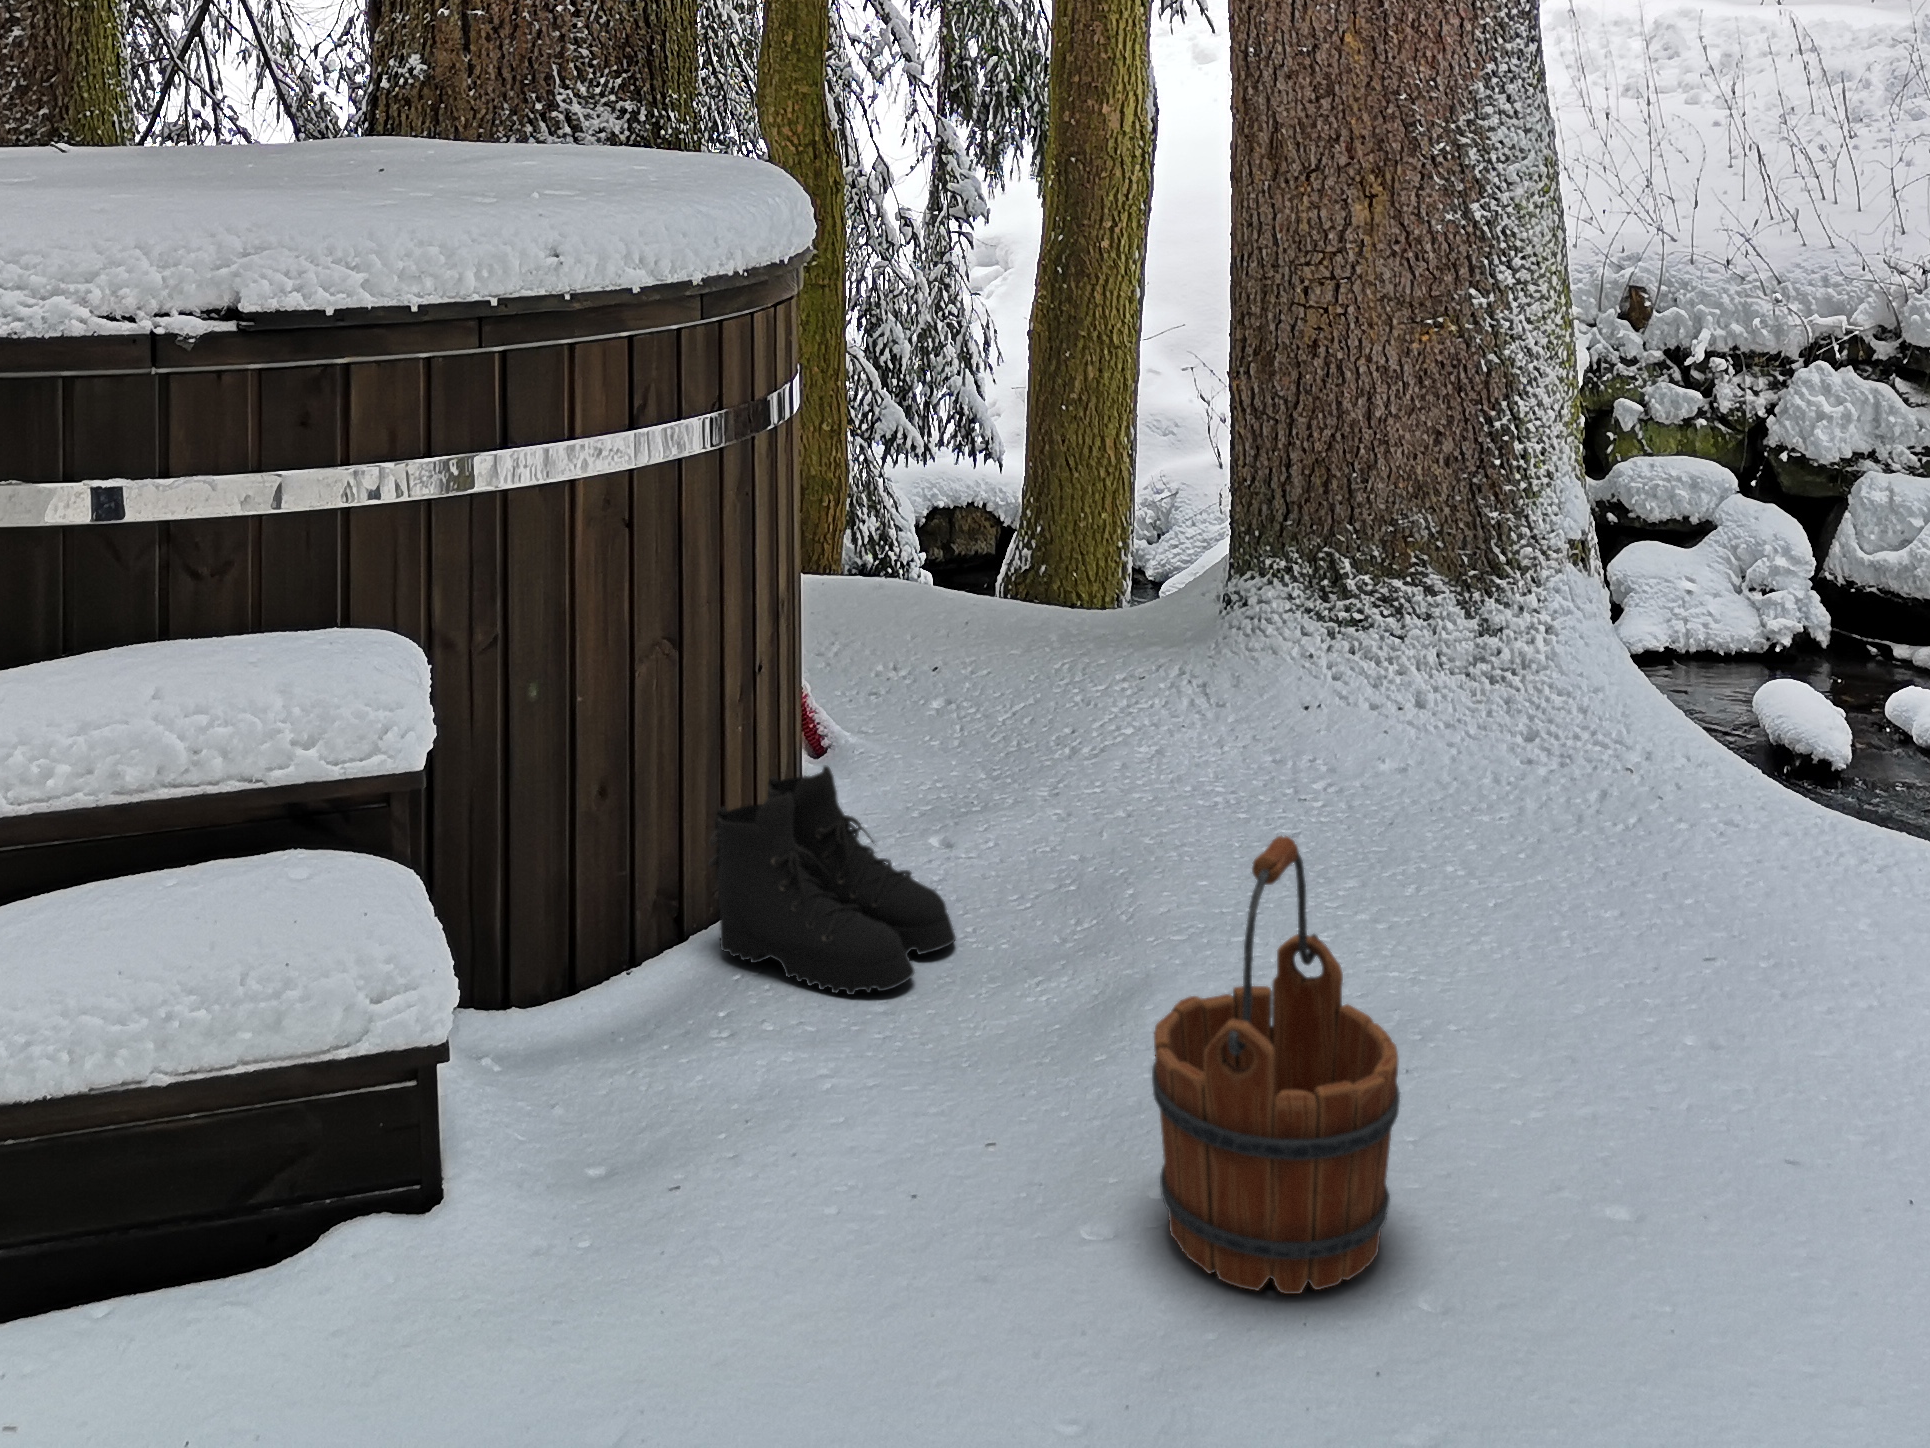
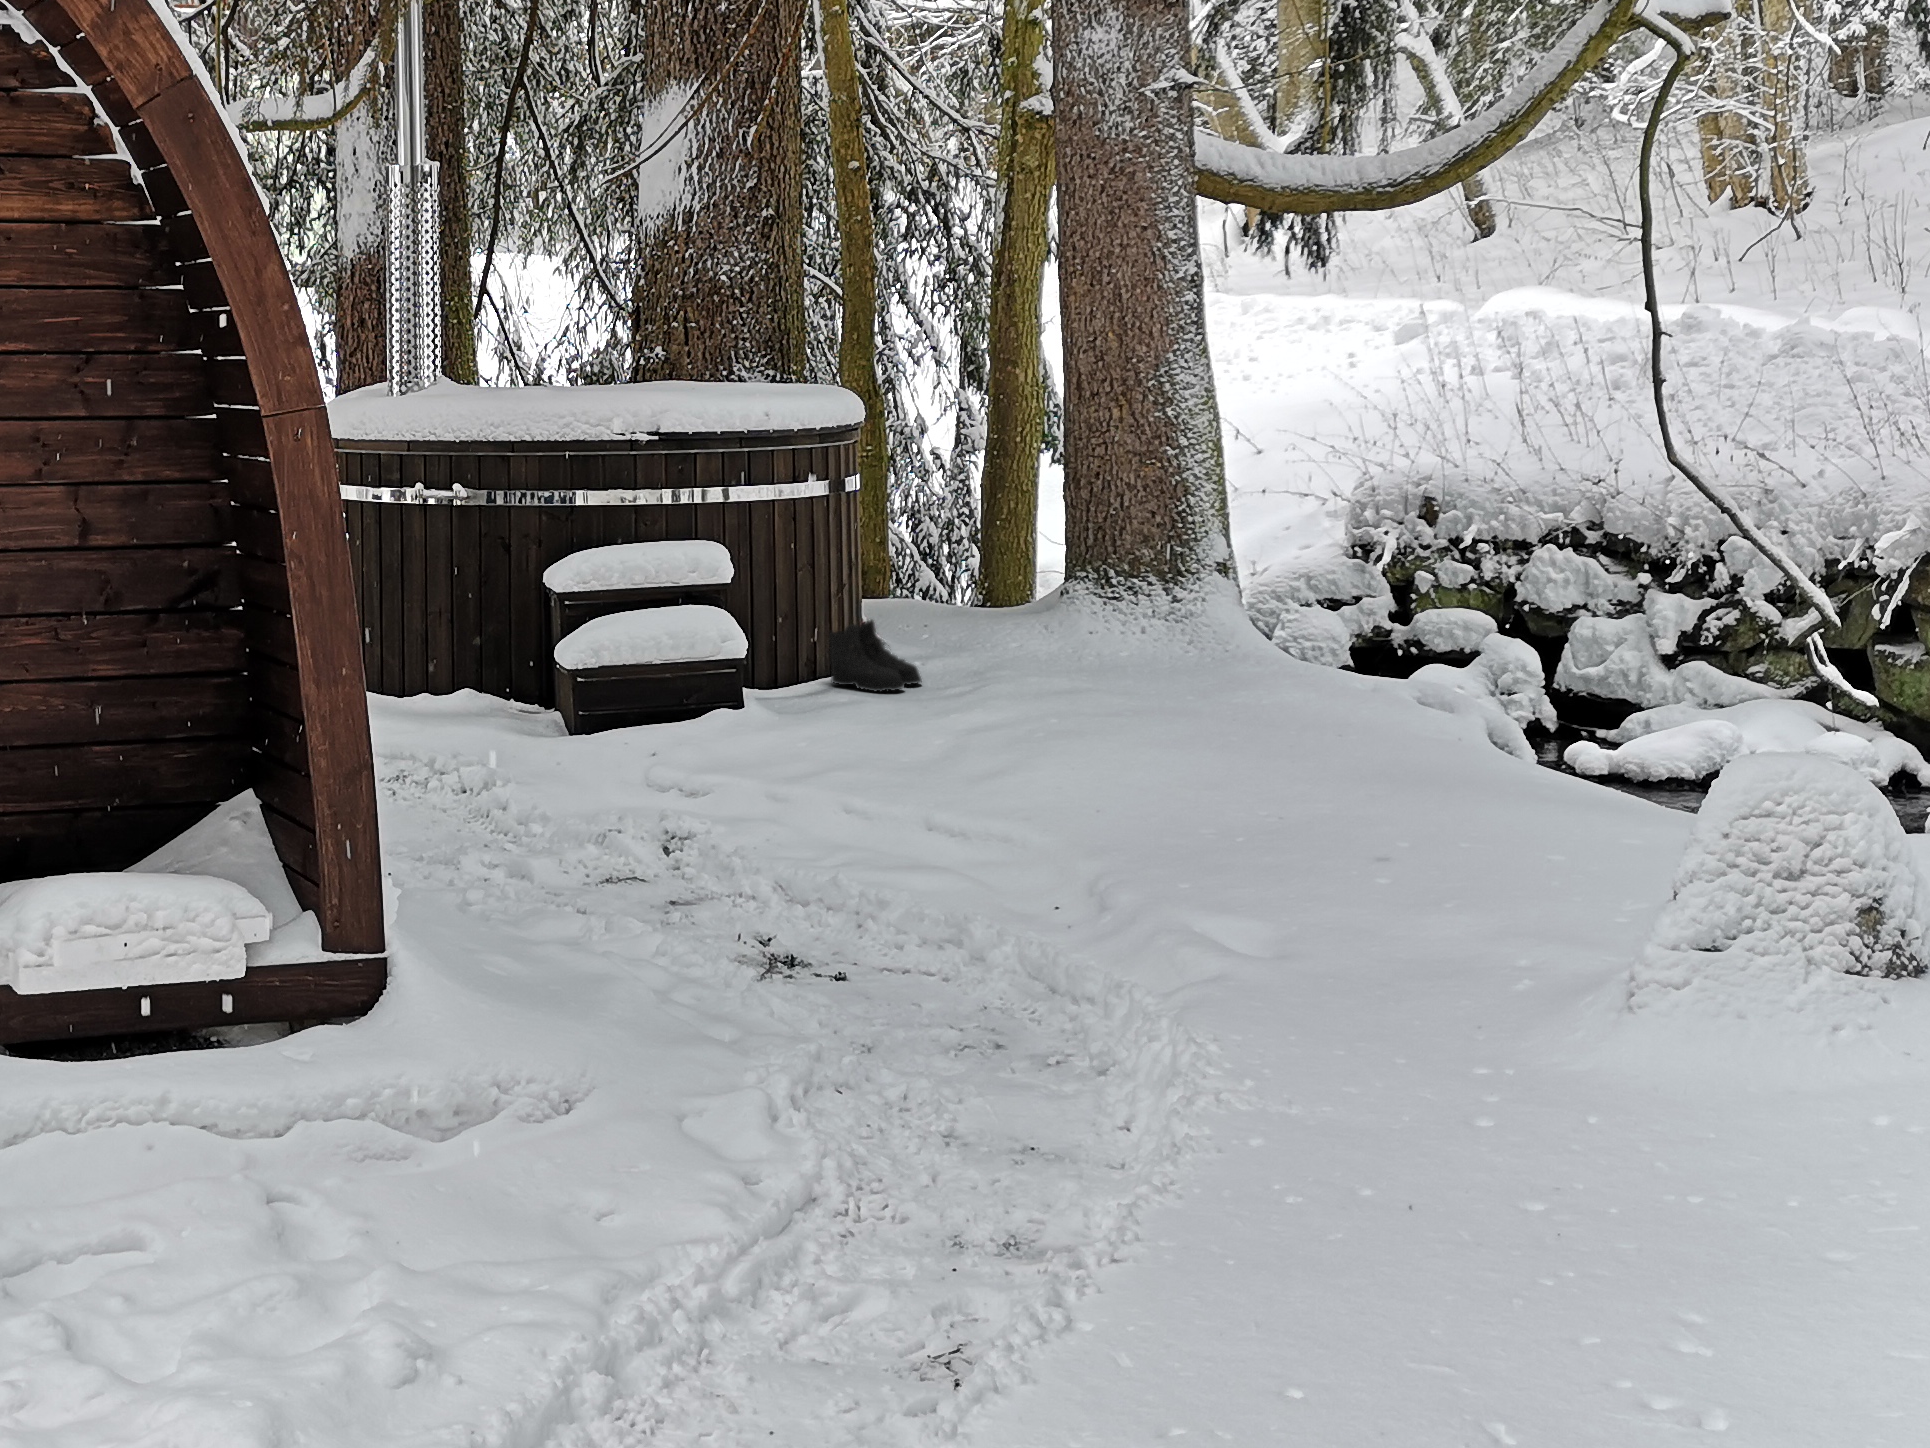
wooden bucket: present [1152,836,1400,1294] -> none [977,599,1059,738]

